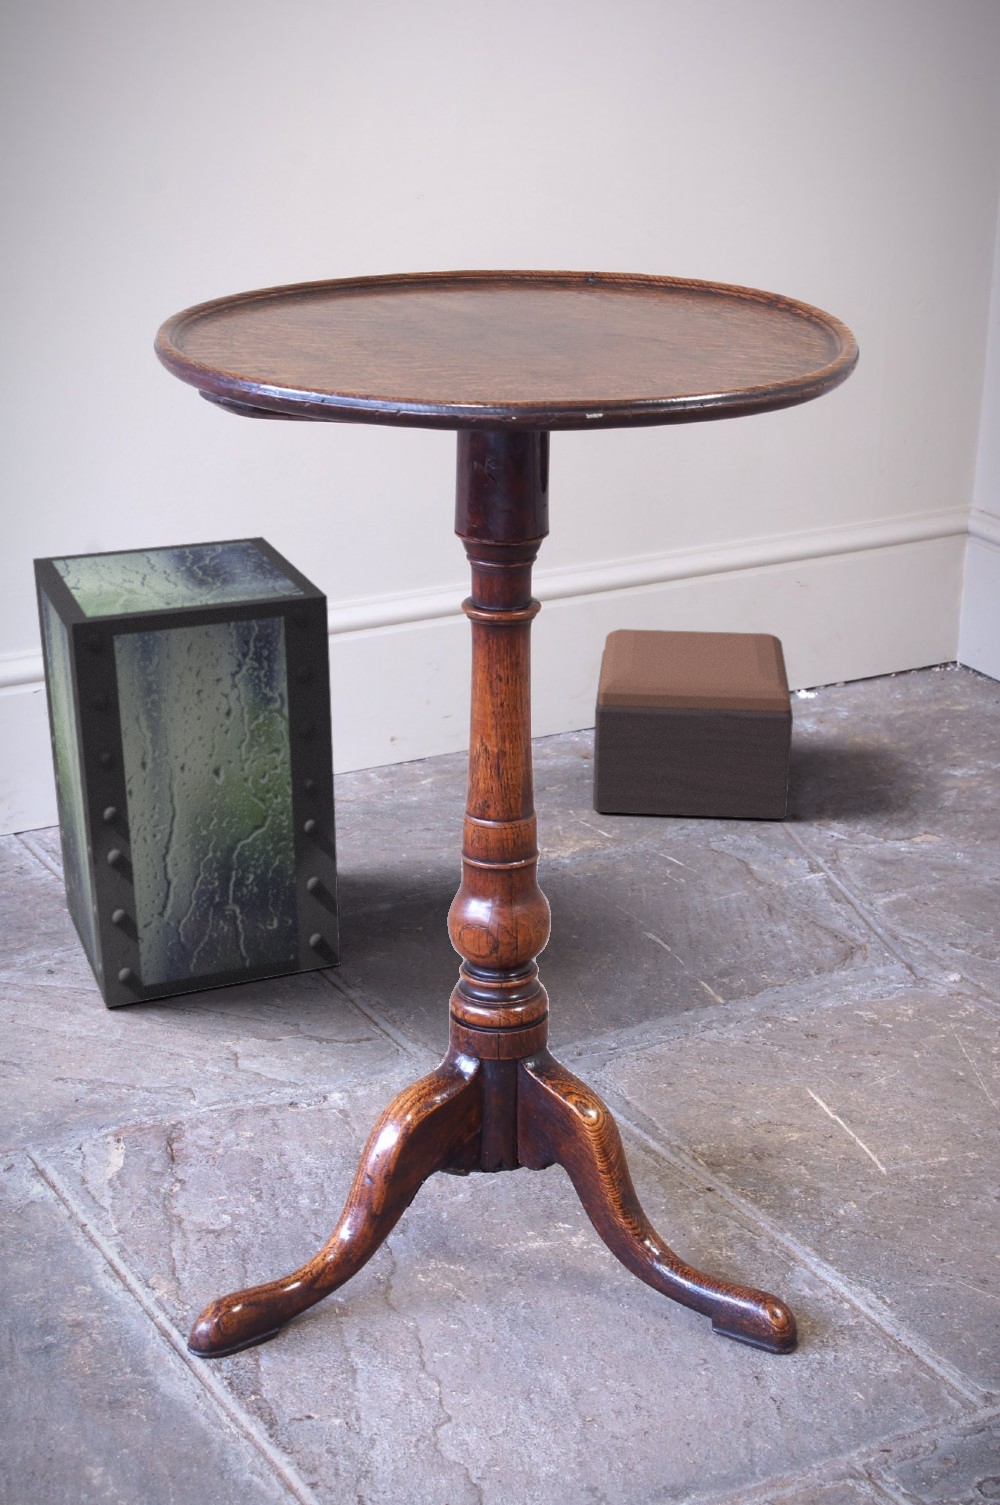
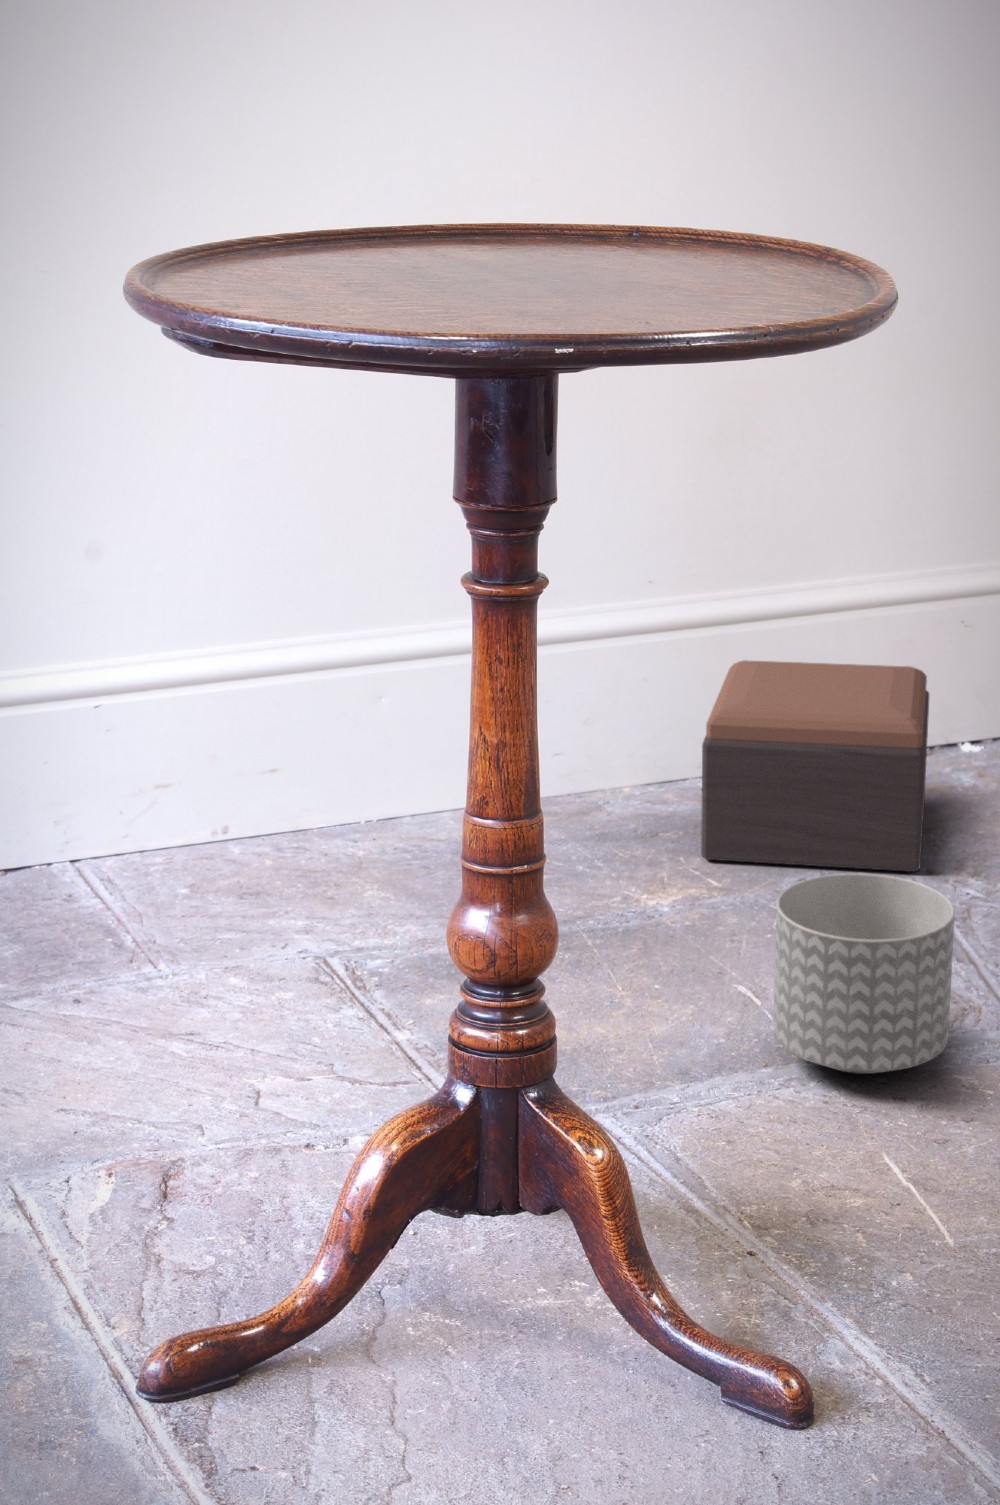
storage box: present [33,537,340,1008] -> none [76,541,389,1041]
planter: none [693,835,854,1014] -> present [774,873,955,1074]

